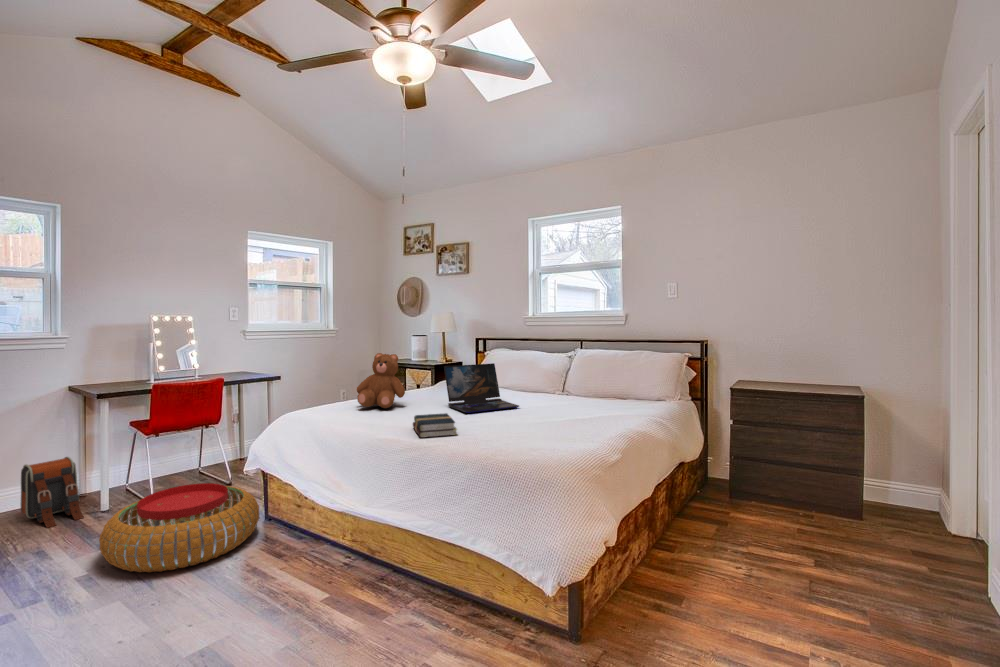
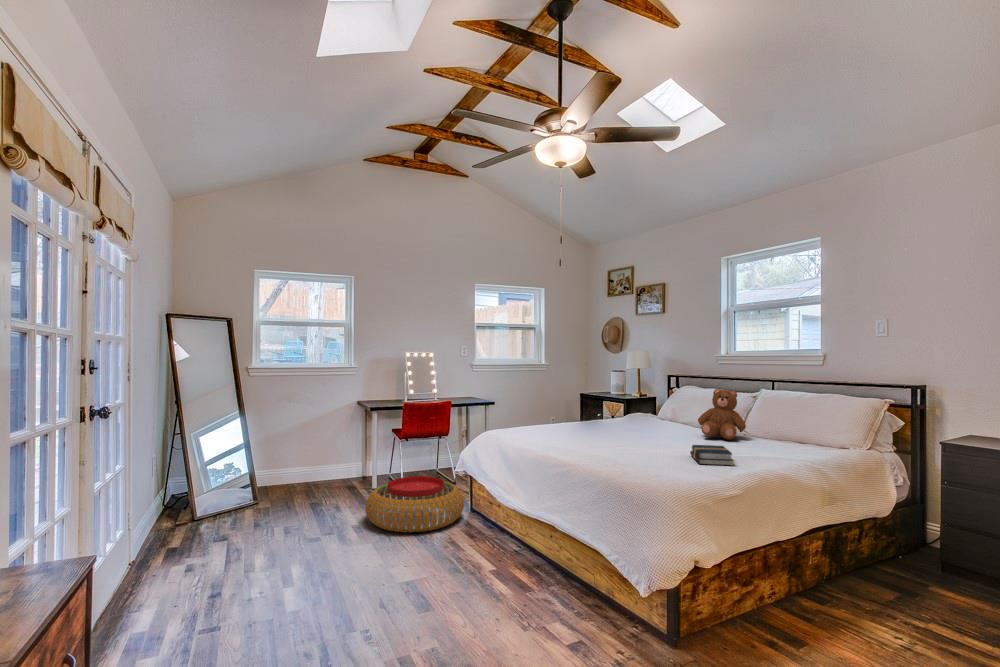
teddy bear: present [357,353,405,408] -> present [698,389,746,439]
laptop: present [444,363,519,413] -> none [612,400,678,443]
hardback book: present [413,413,457,438] -> present [690,445,734,466]
backpack: present [21,457,84,528] -> none [330,448,362,495]

